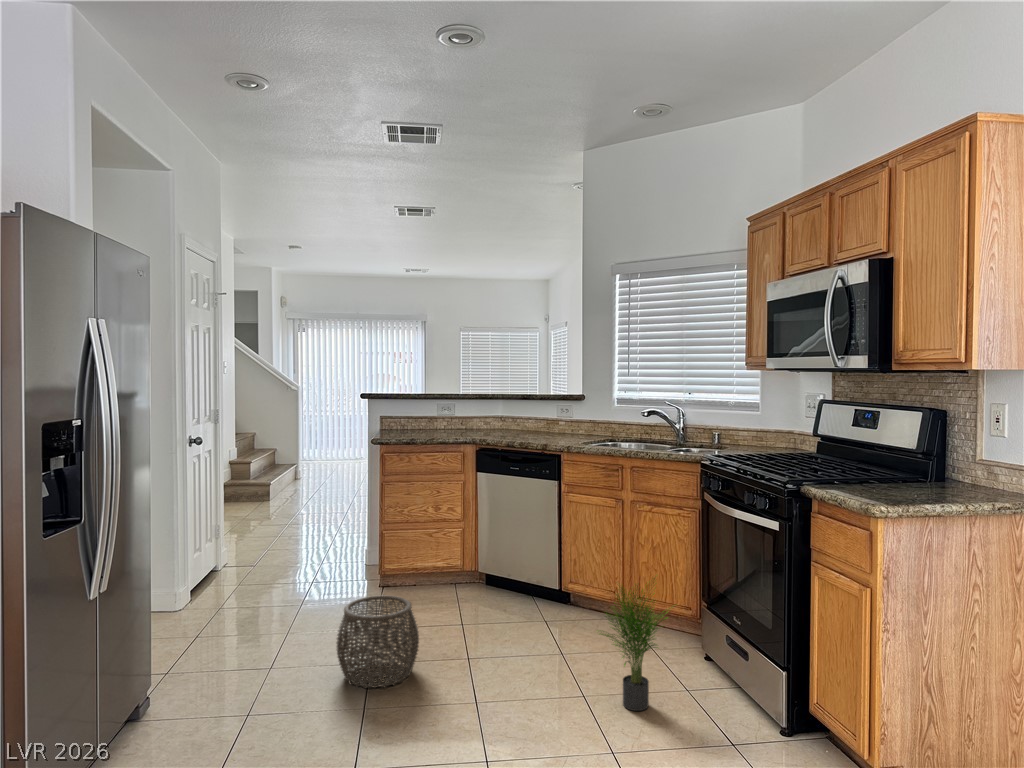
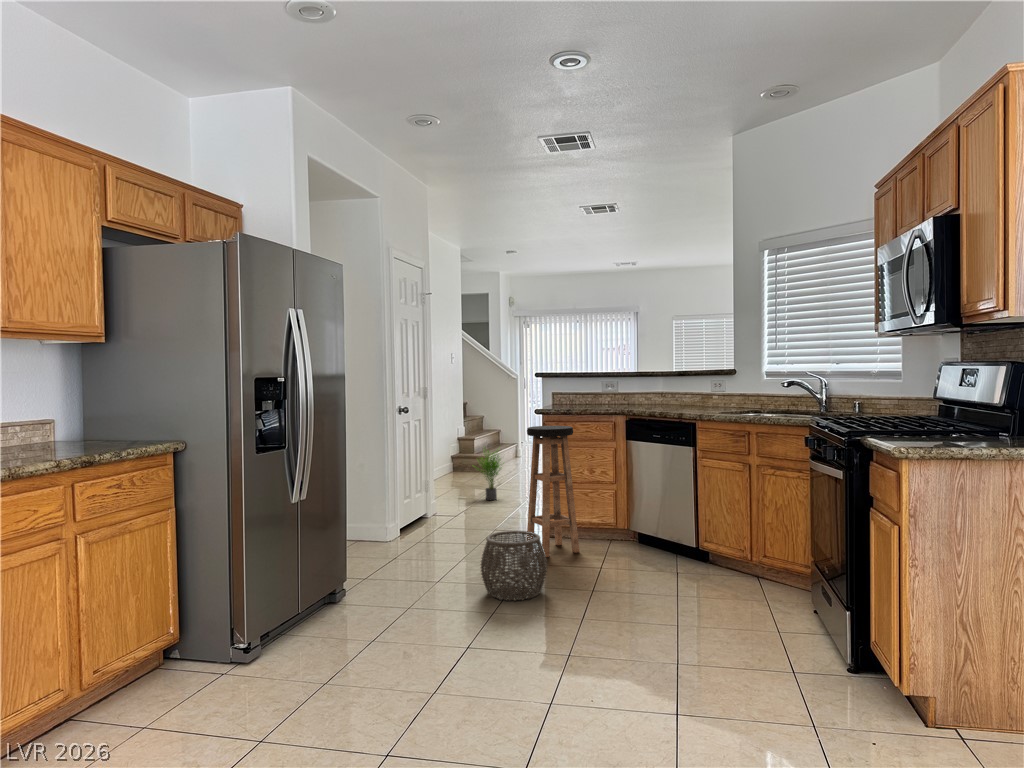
bar stool: none [363,459,428,616] -> present [527,426,580,557]
potted plant: present [601,578,670,711] -> present [478,451,500,500]

